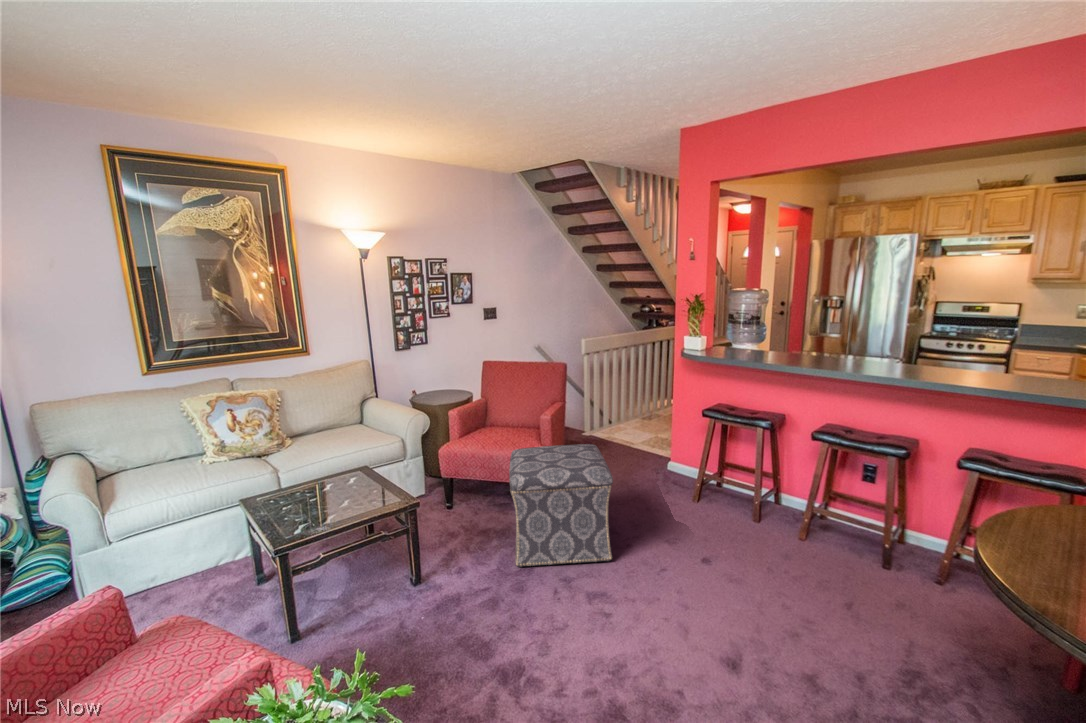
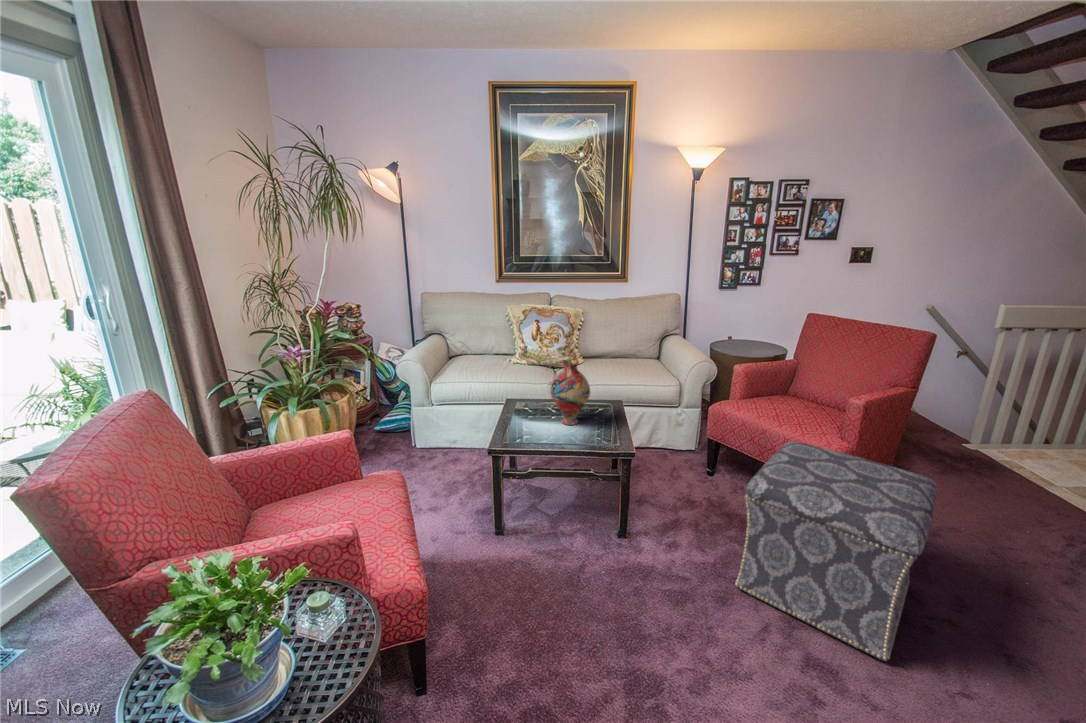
vase: none [307,432,350,498] -> present [551,360,590,425]

